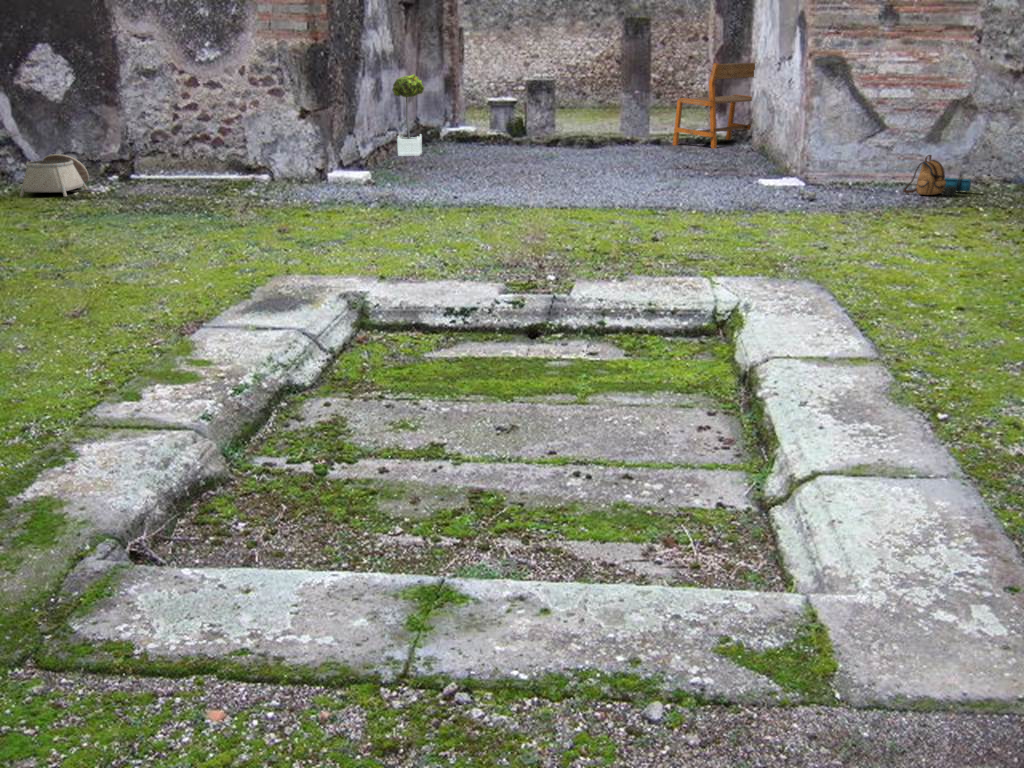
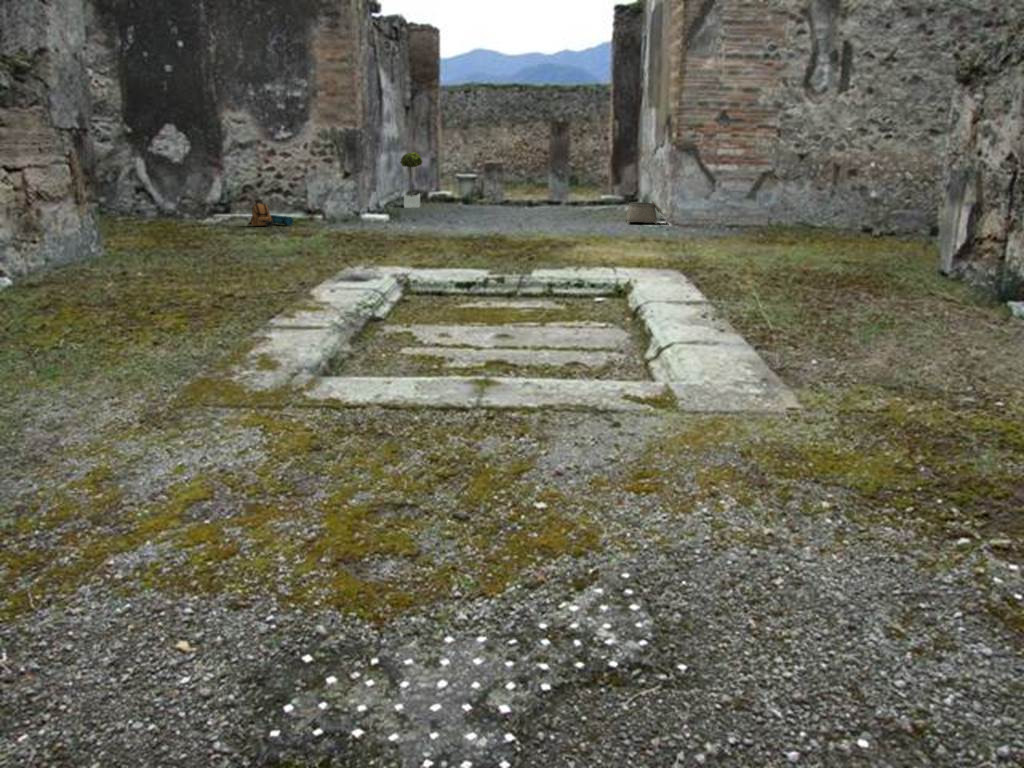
bench: present [673,63,755,149] -> none [592,148,656,207]
basket: present [20,154,89,197] -> present [626,200,668,225]
backpack: present [903,155,971,195] -> present [248,201,293,226]

